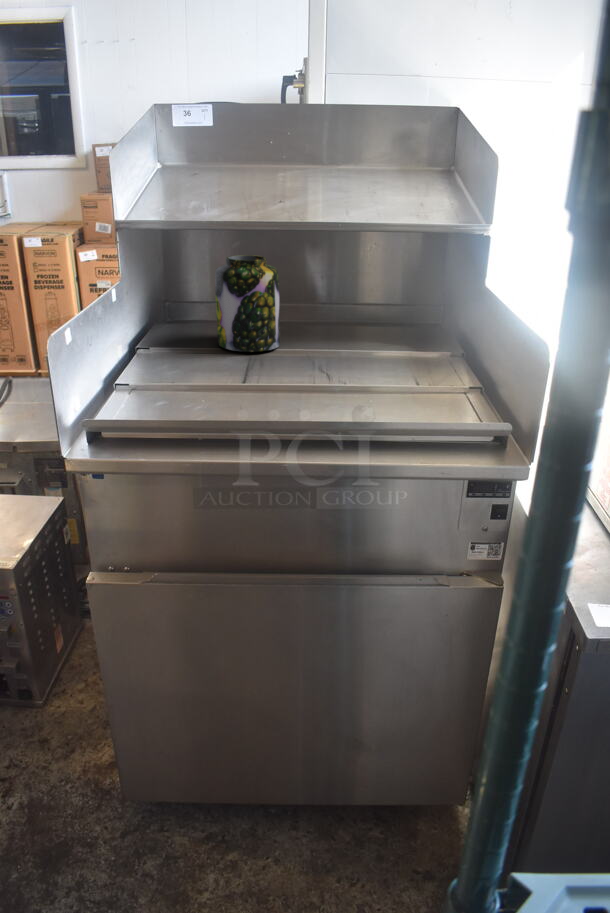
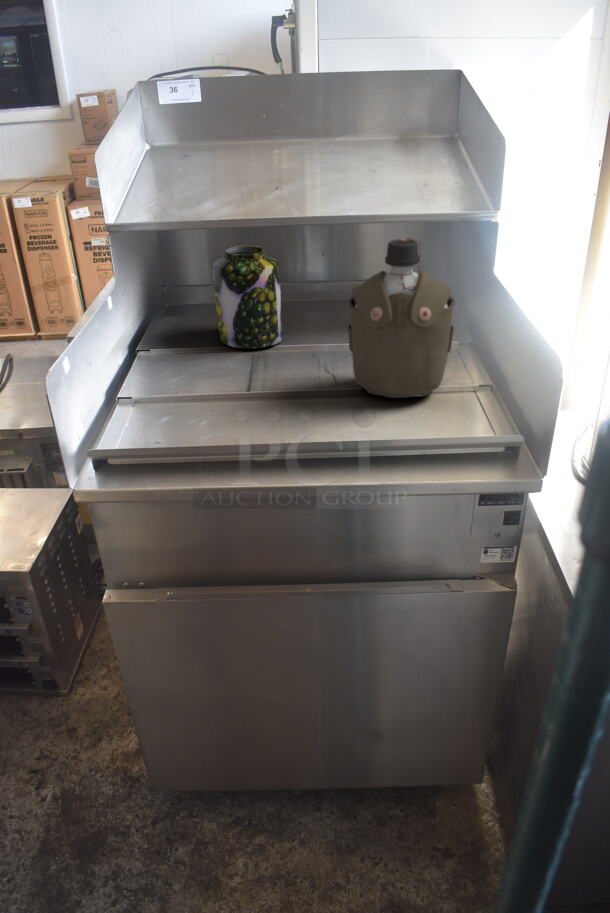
water bottle: none [344,237,447,394] -> present [348,237,455,398]

